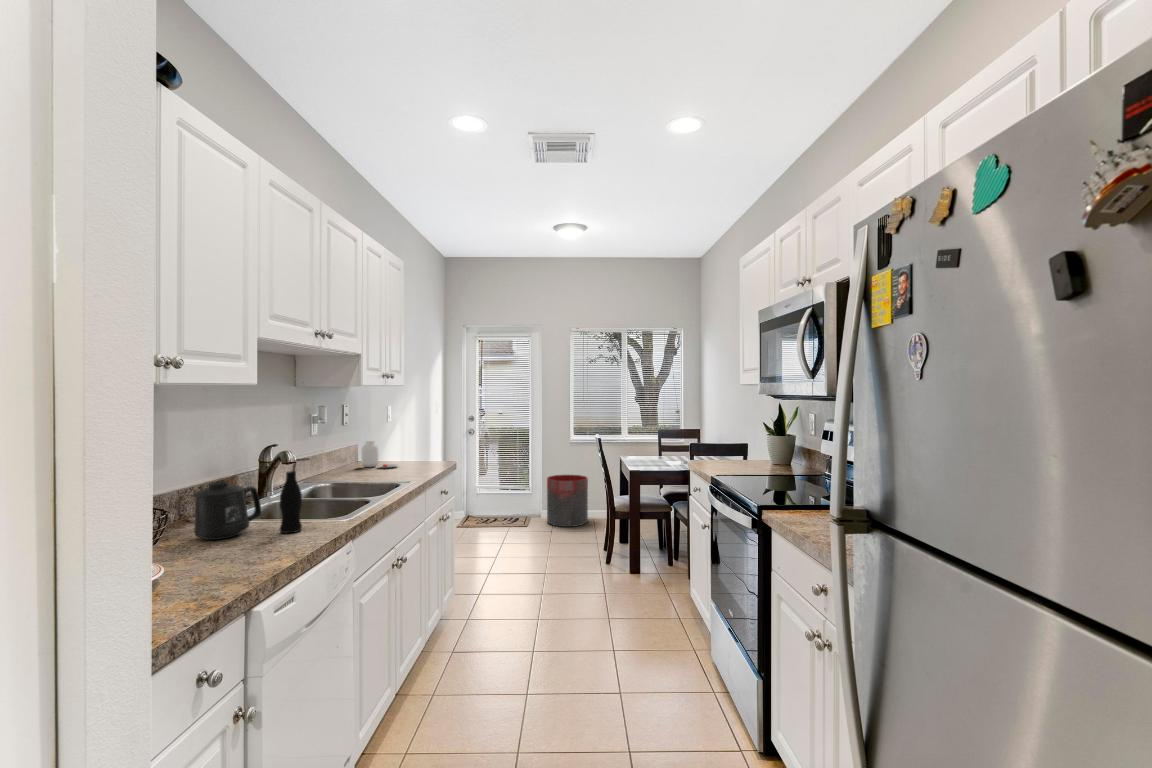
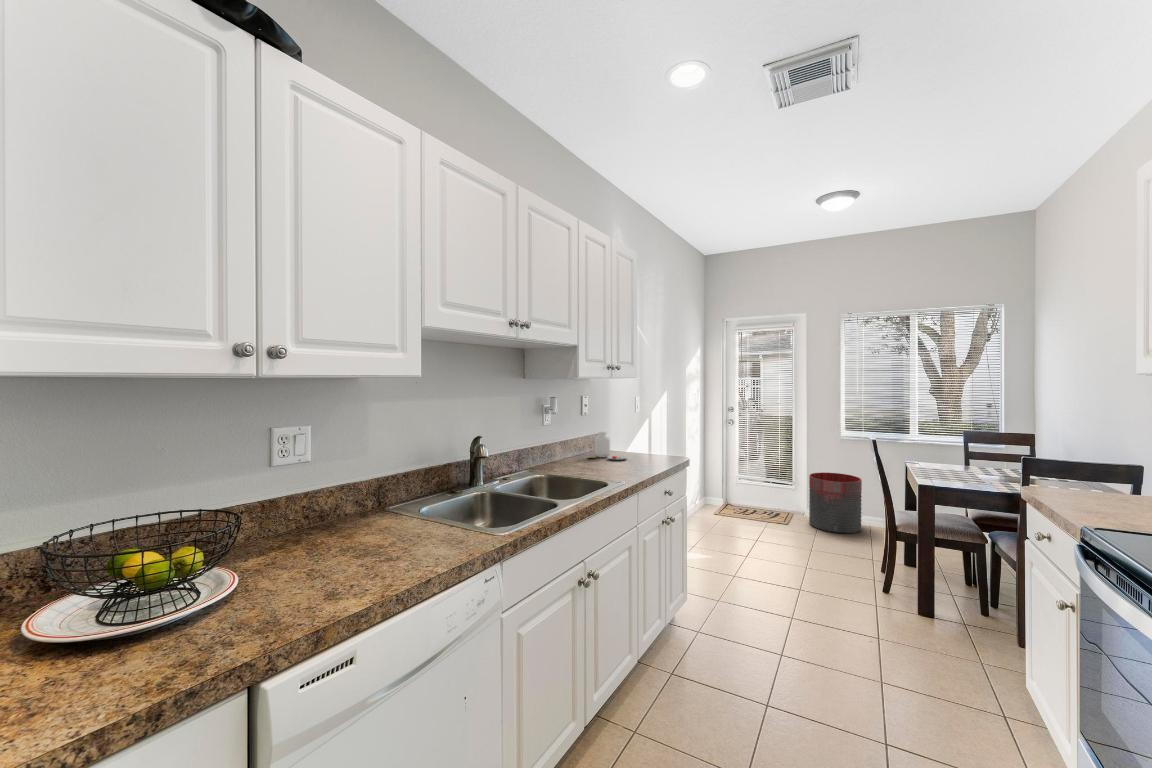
bottle: present [280,458,309,533] -> none [437,465,462,546]
mug: present [193,481,261,540] -> none [367,480,434,541]

